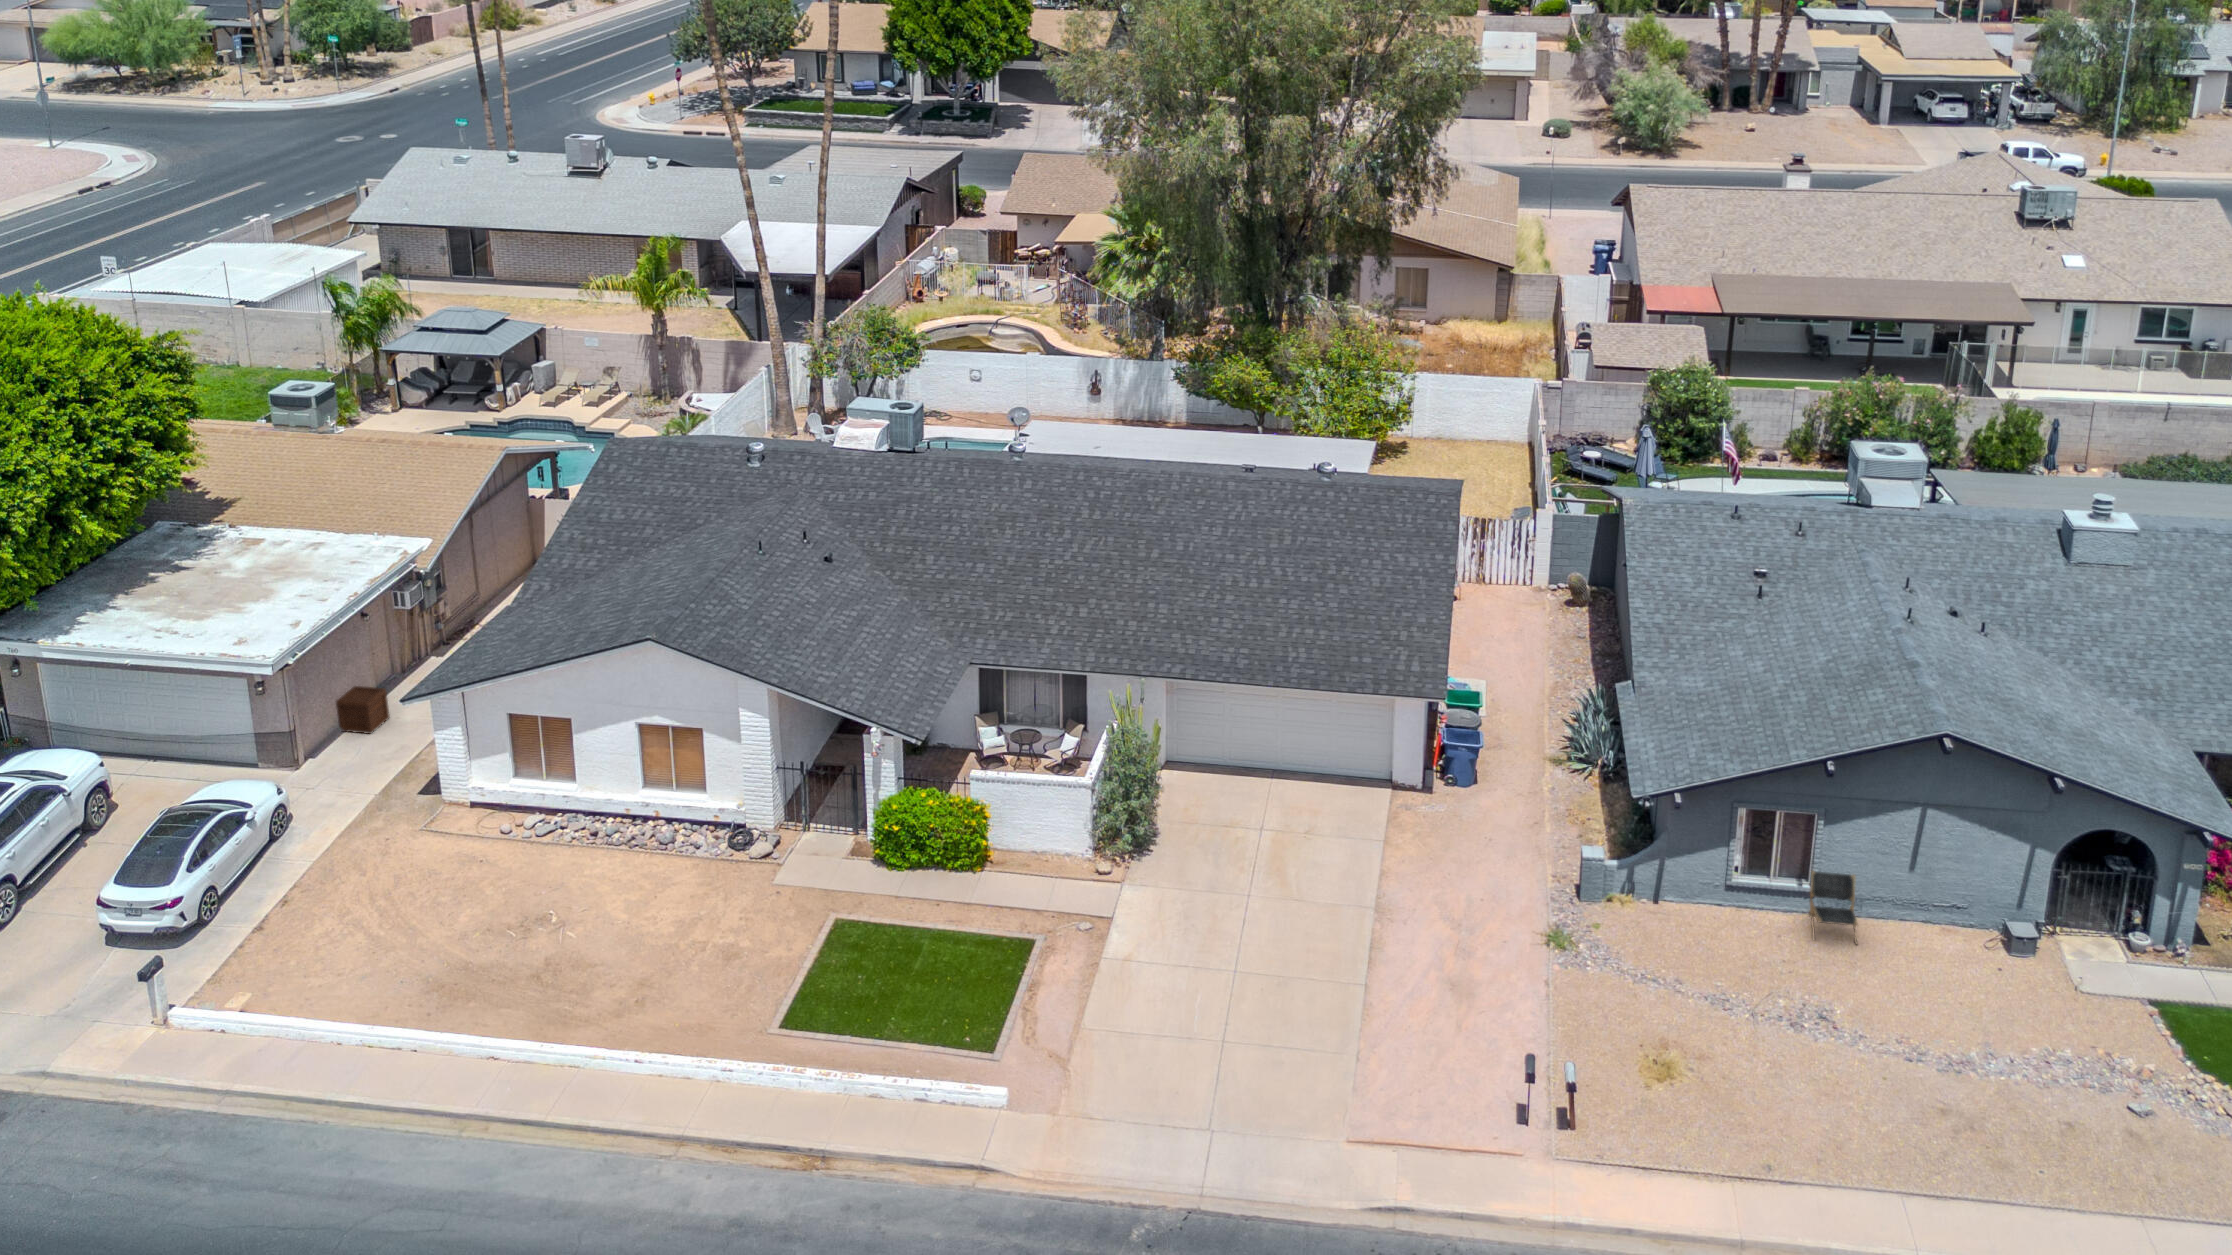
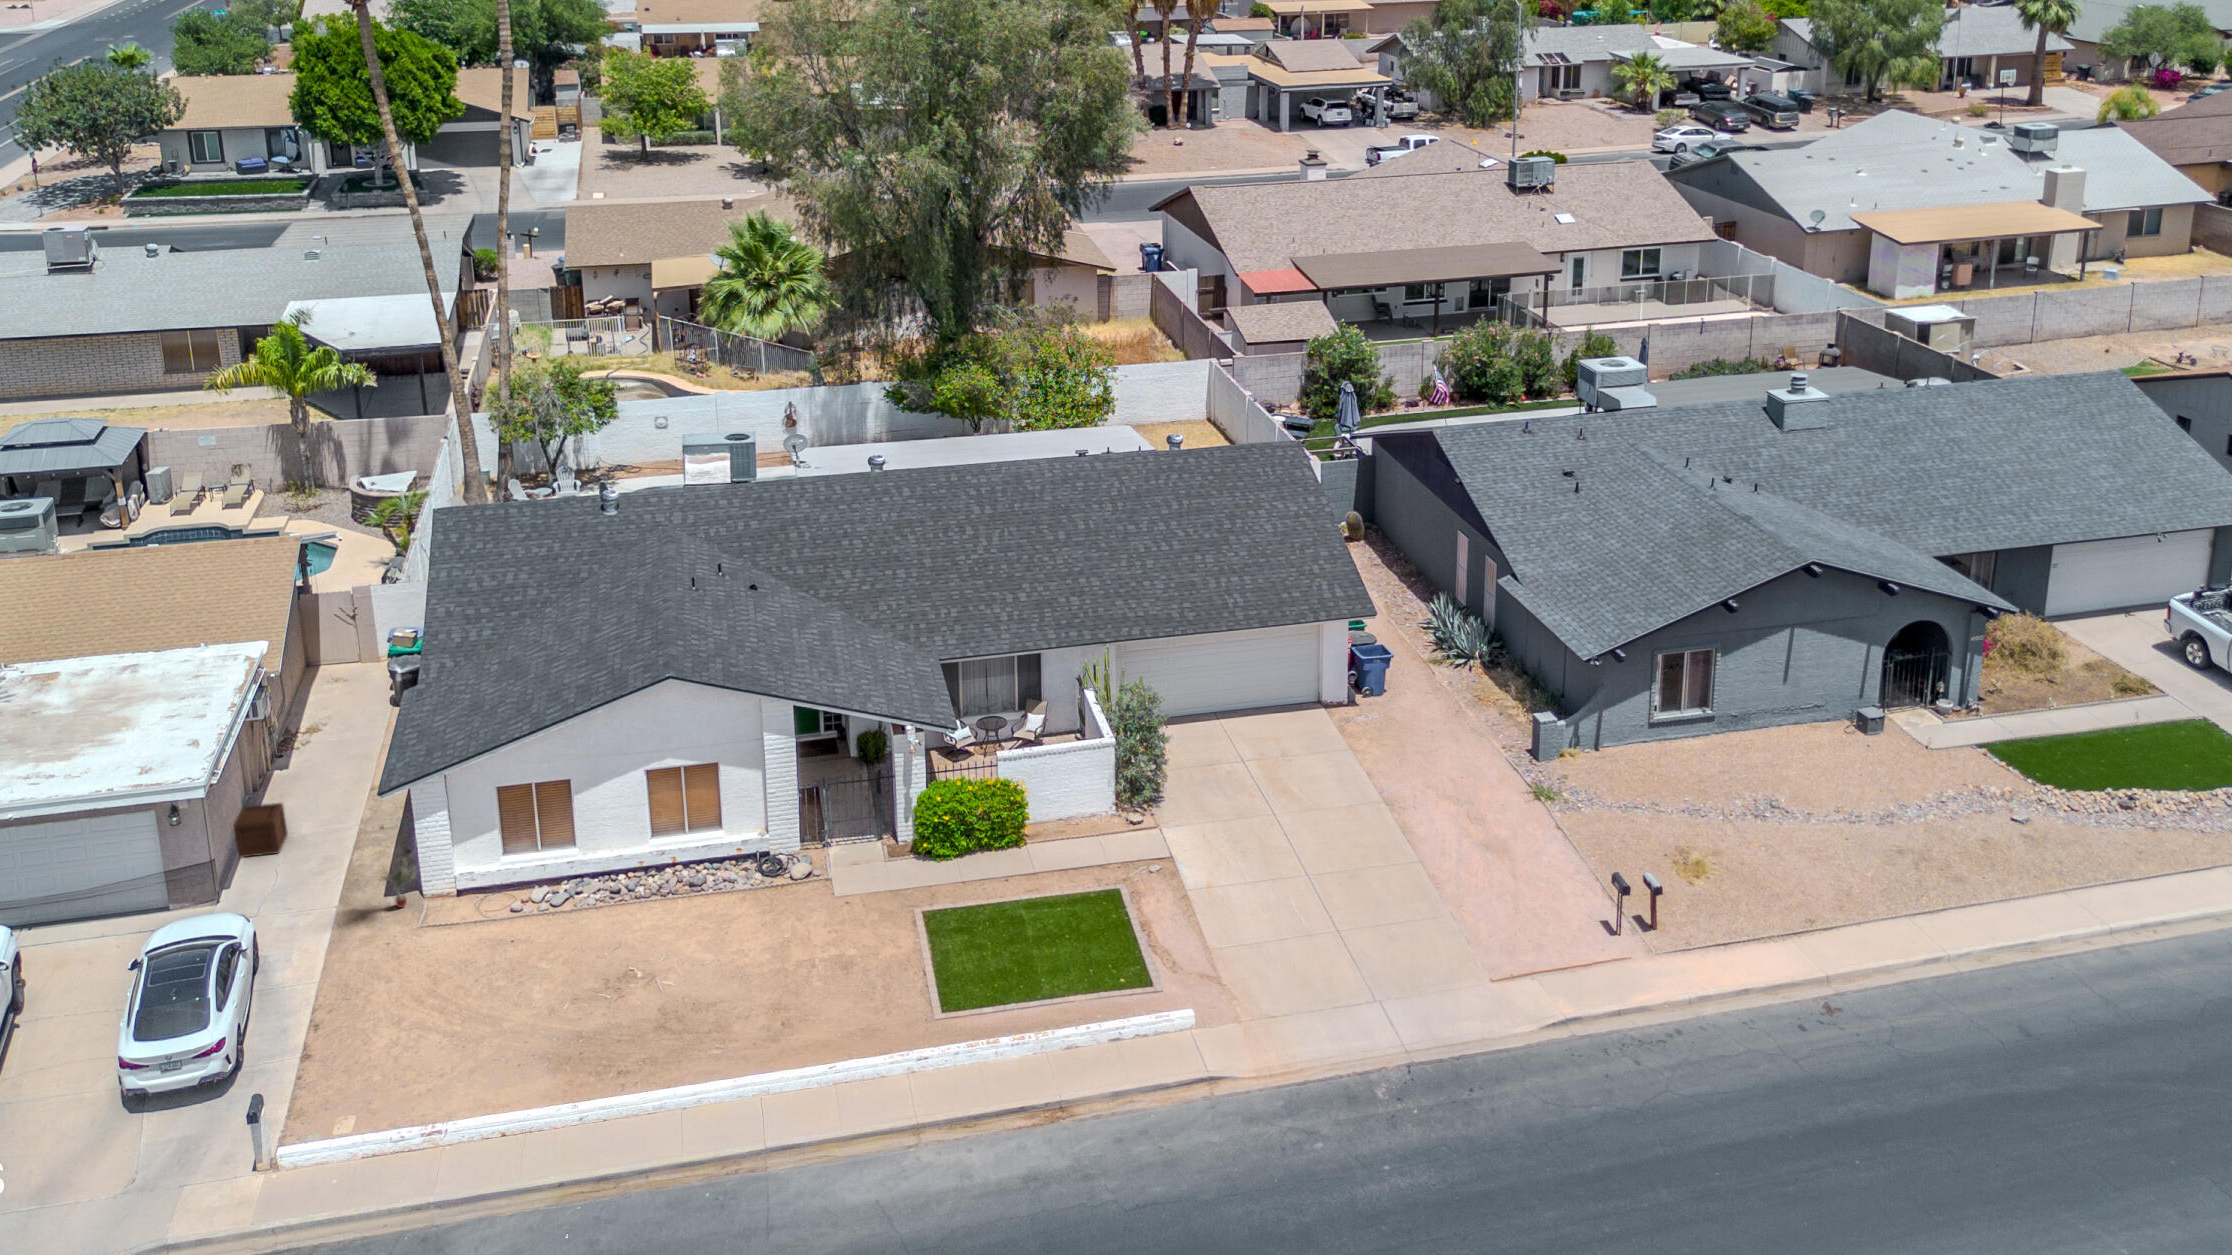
potted tree: none [412,761,442,807] -> present [382,858,416,908]
lounge chair: present [1808,871,1858,944] -> none [1711,695,1761,754]

